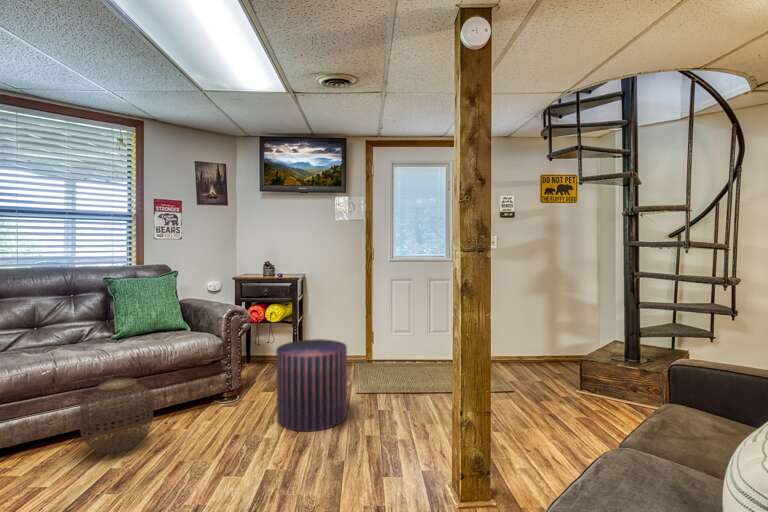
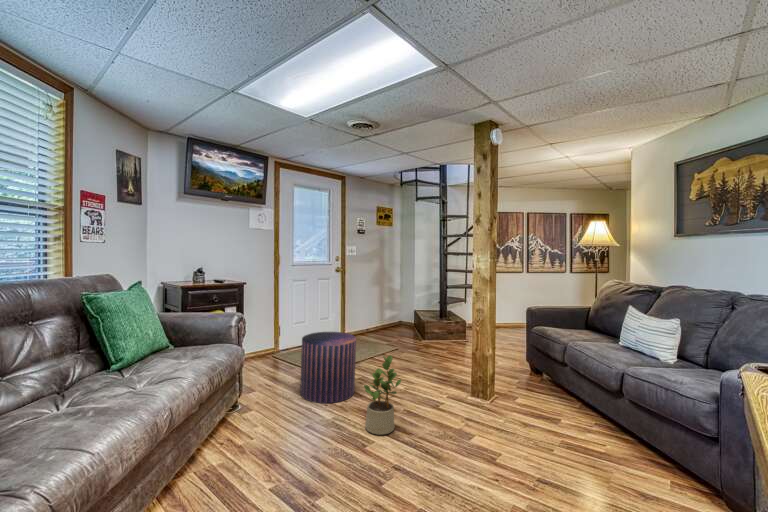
potted plant: none [234,373,285,488] -> present [364,355,401,435]
woven basket: present [79,378,153,454] -> none [204,396,271,476]

